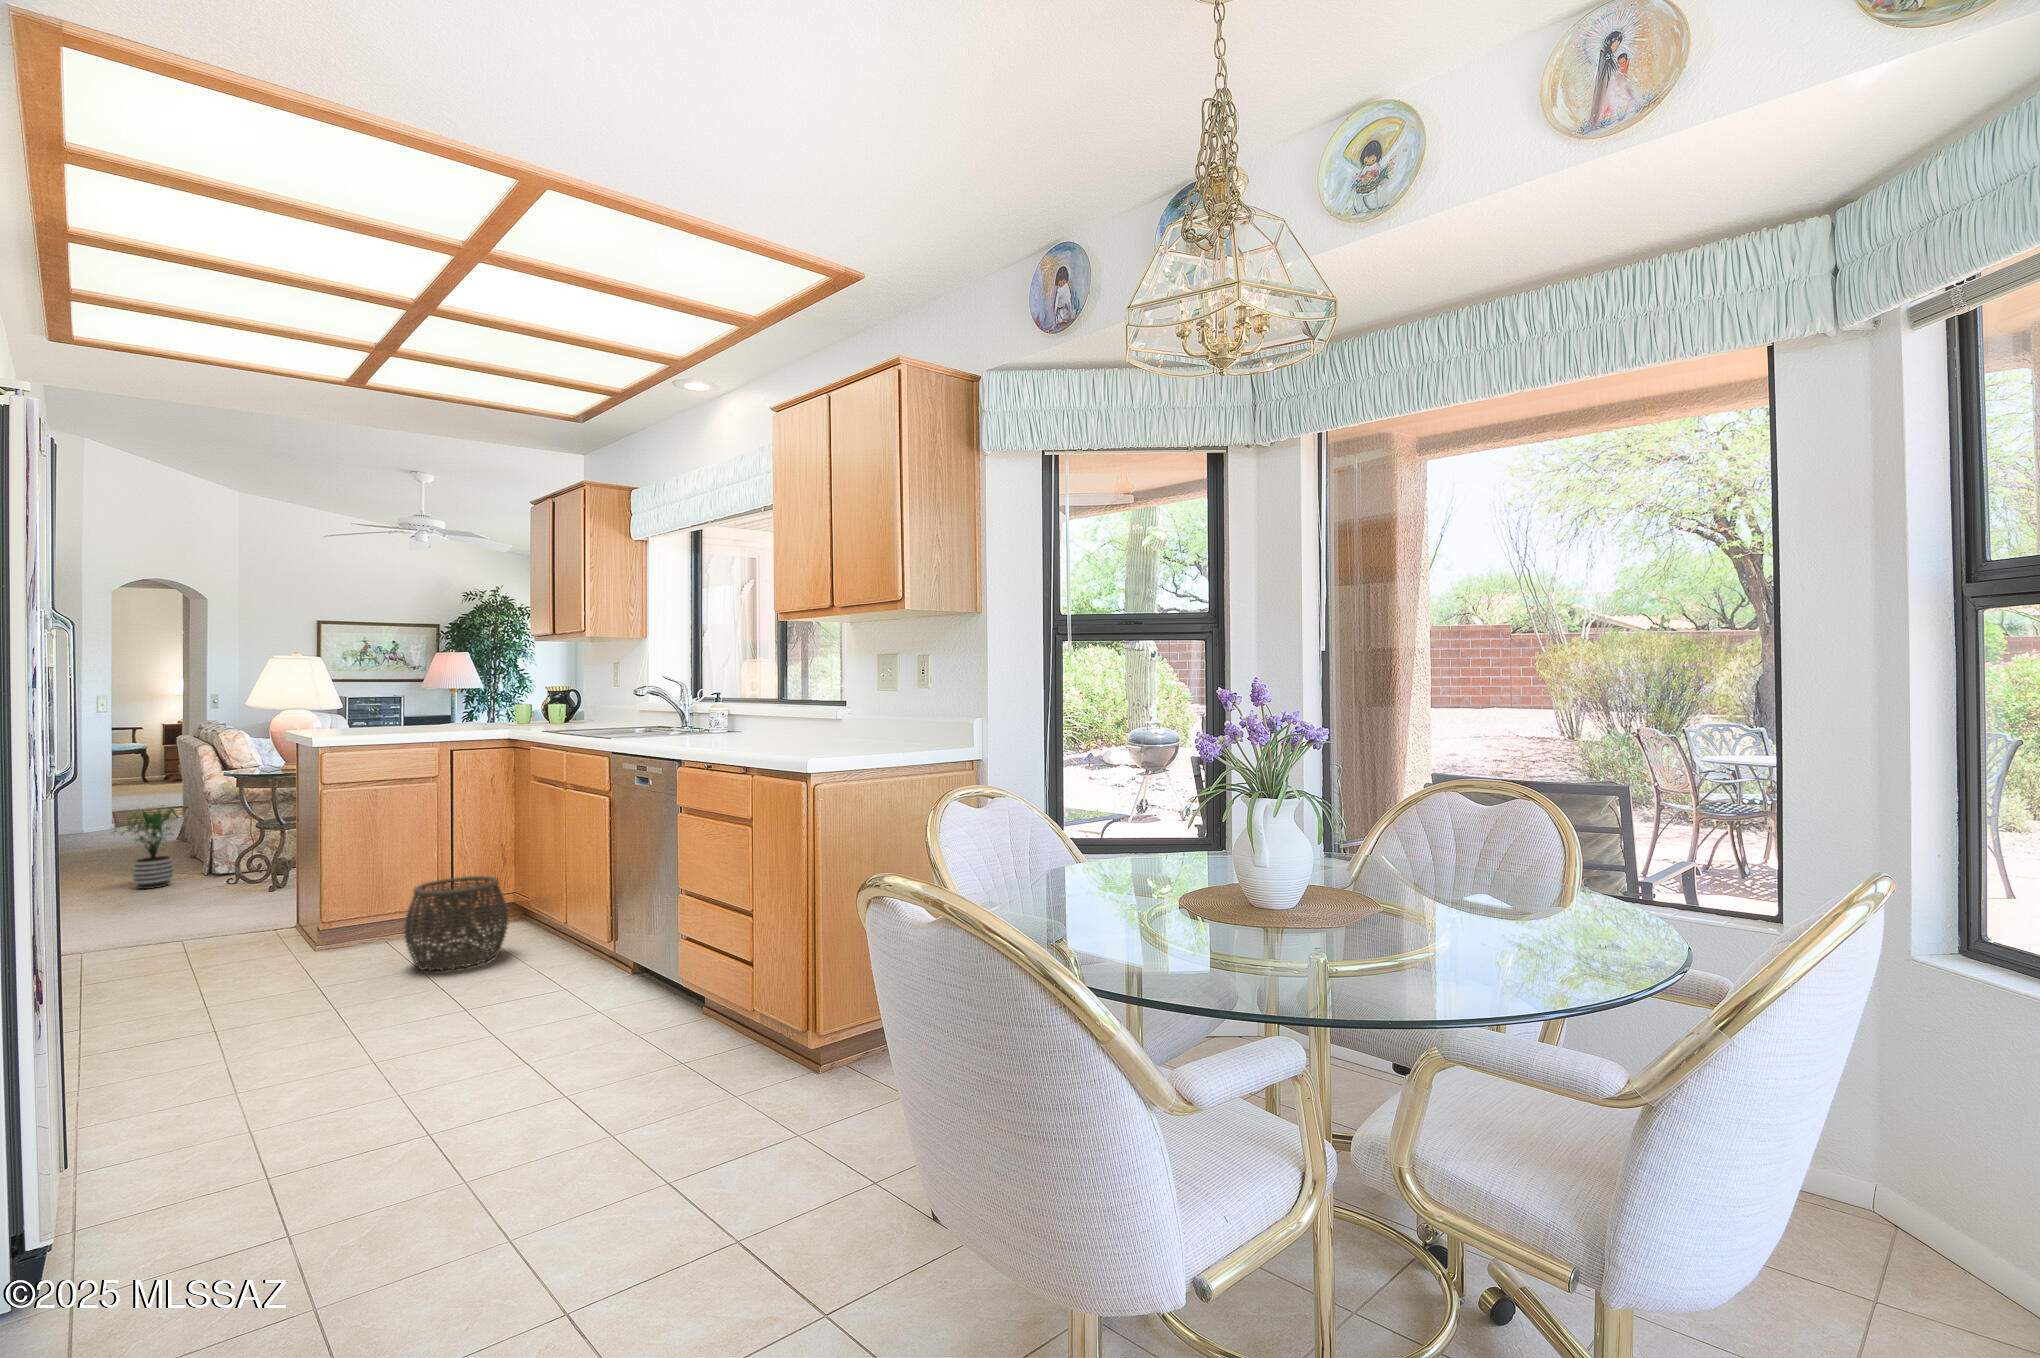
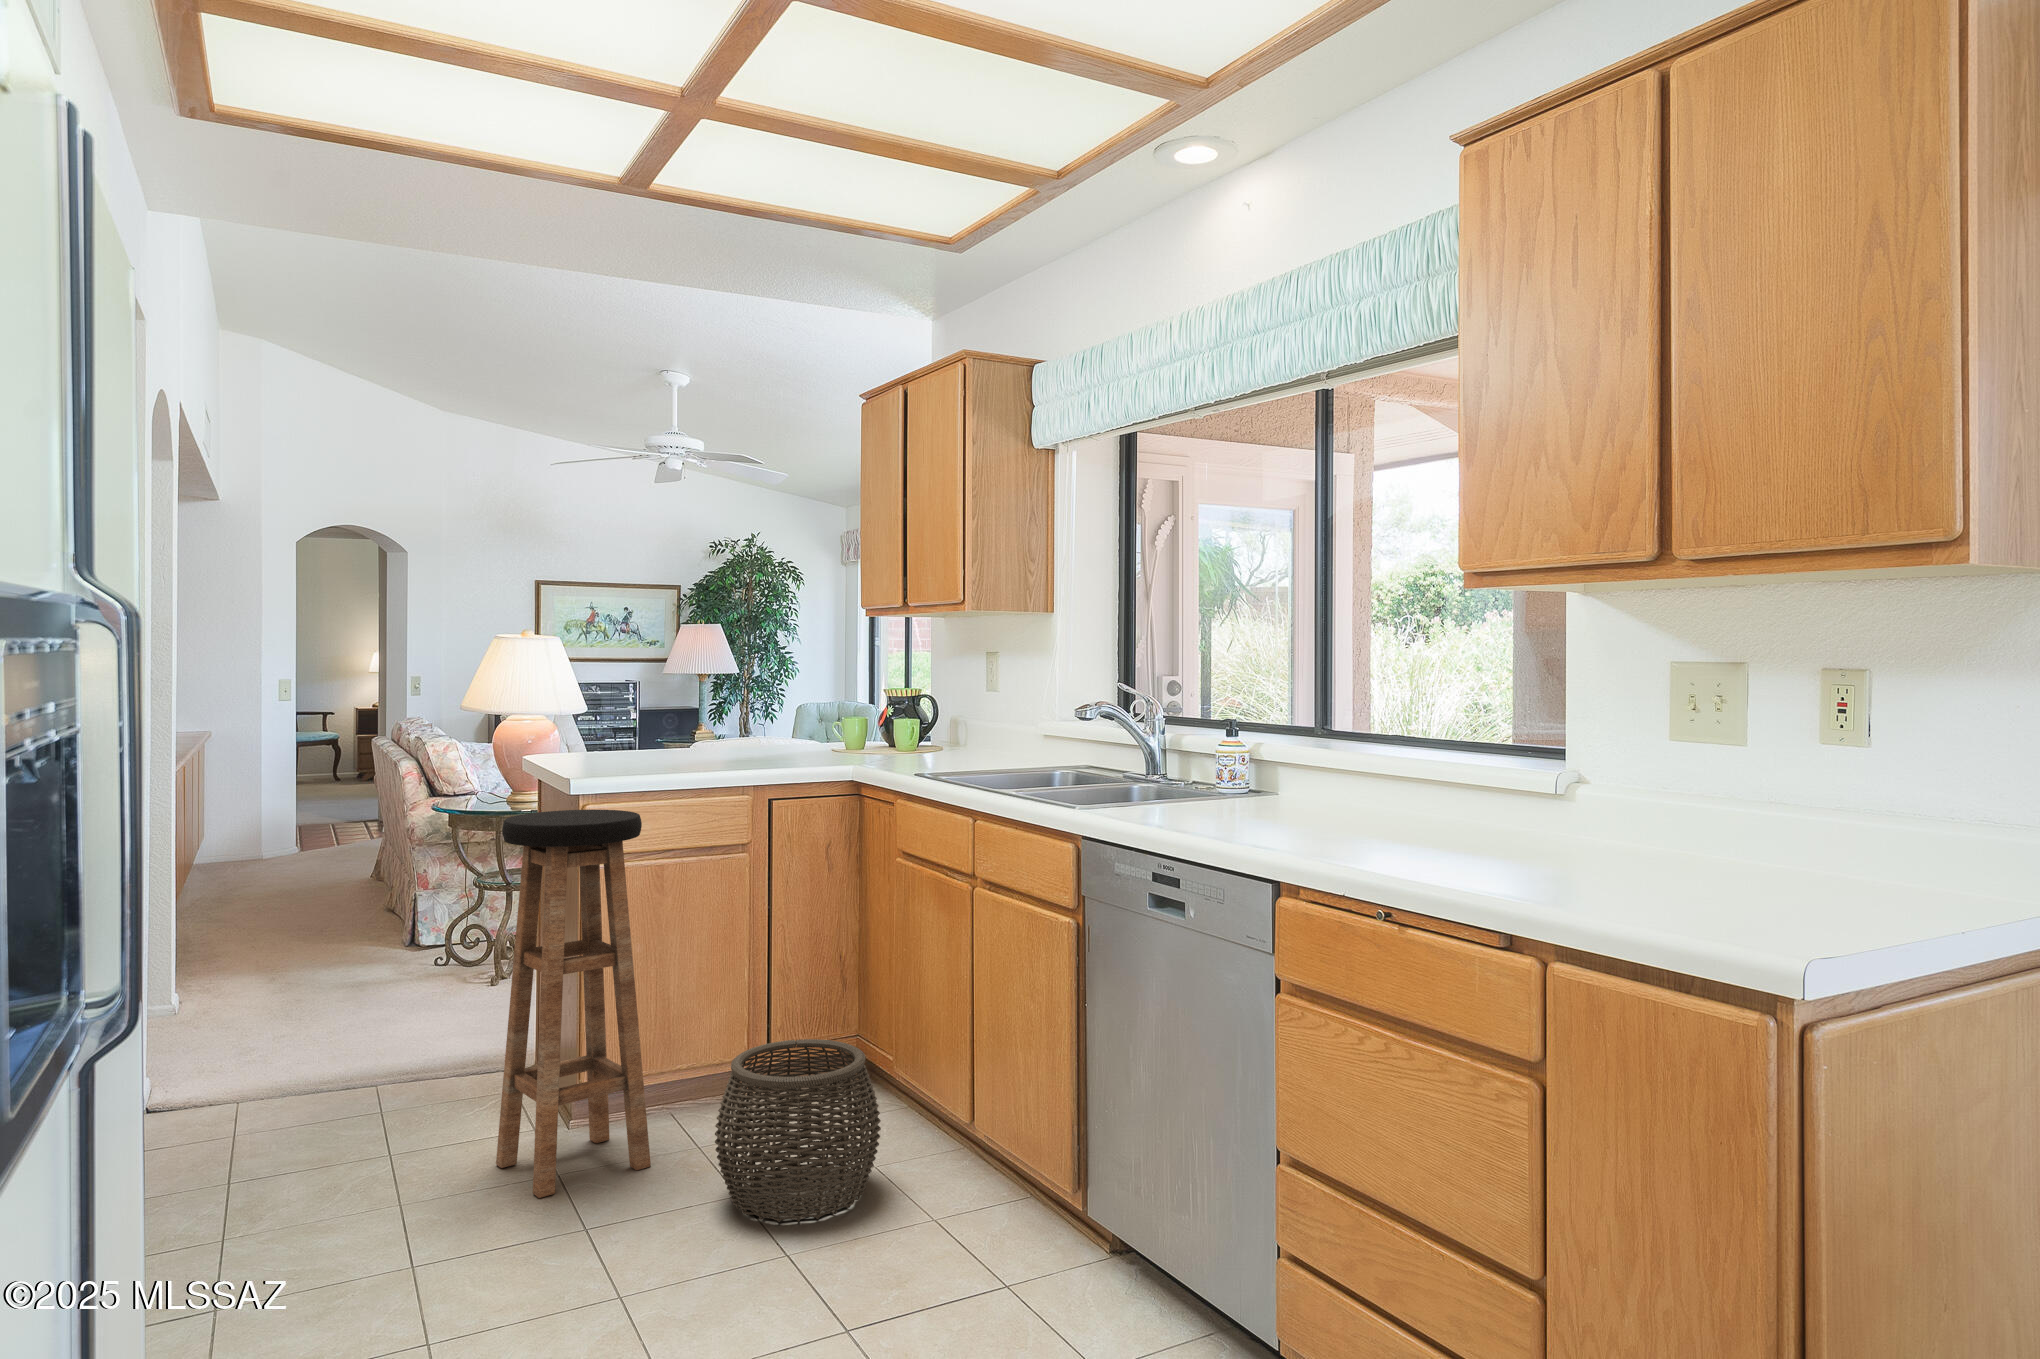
bar stool: none [262,755,367,976] -> present [496,810,651,1198]
potted plant: present [115,807,178,889] -> none [294,843,392,965]

